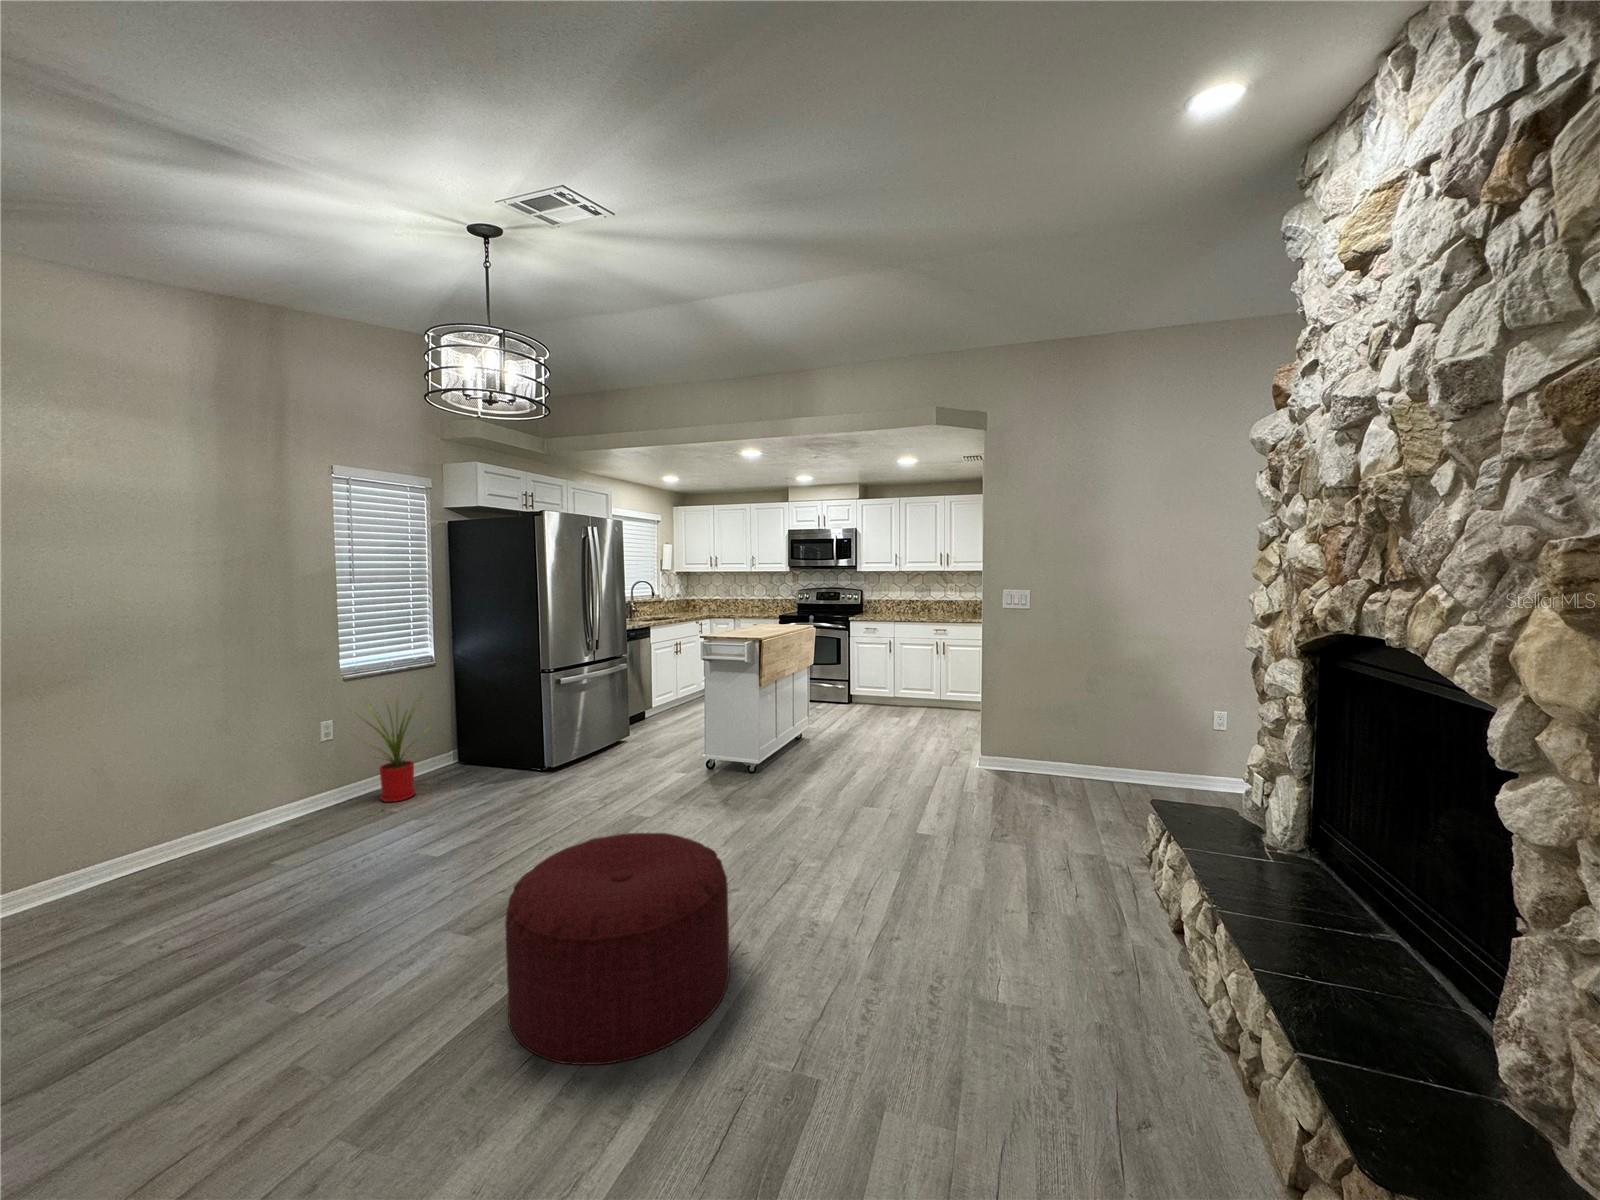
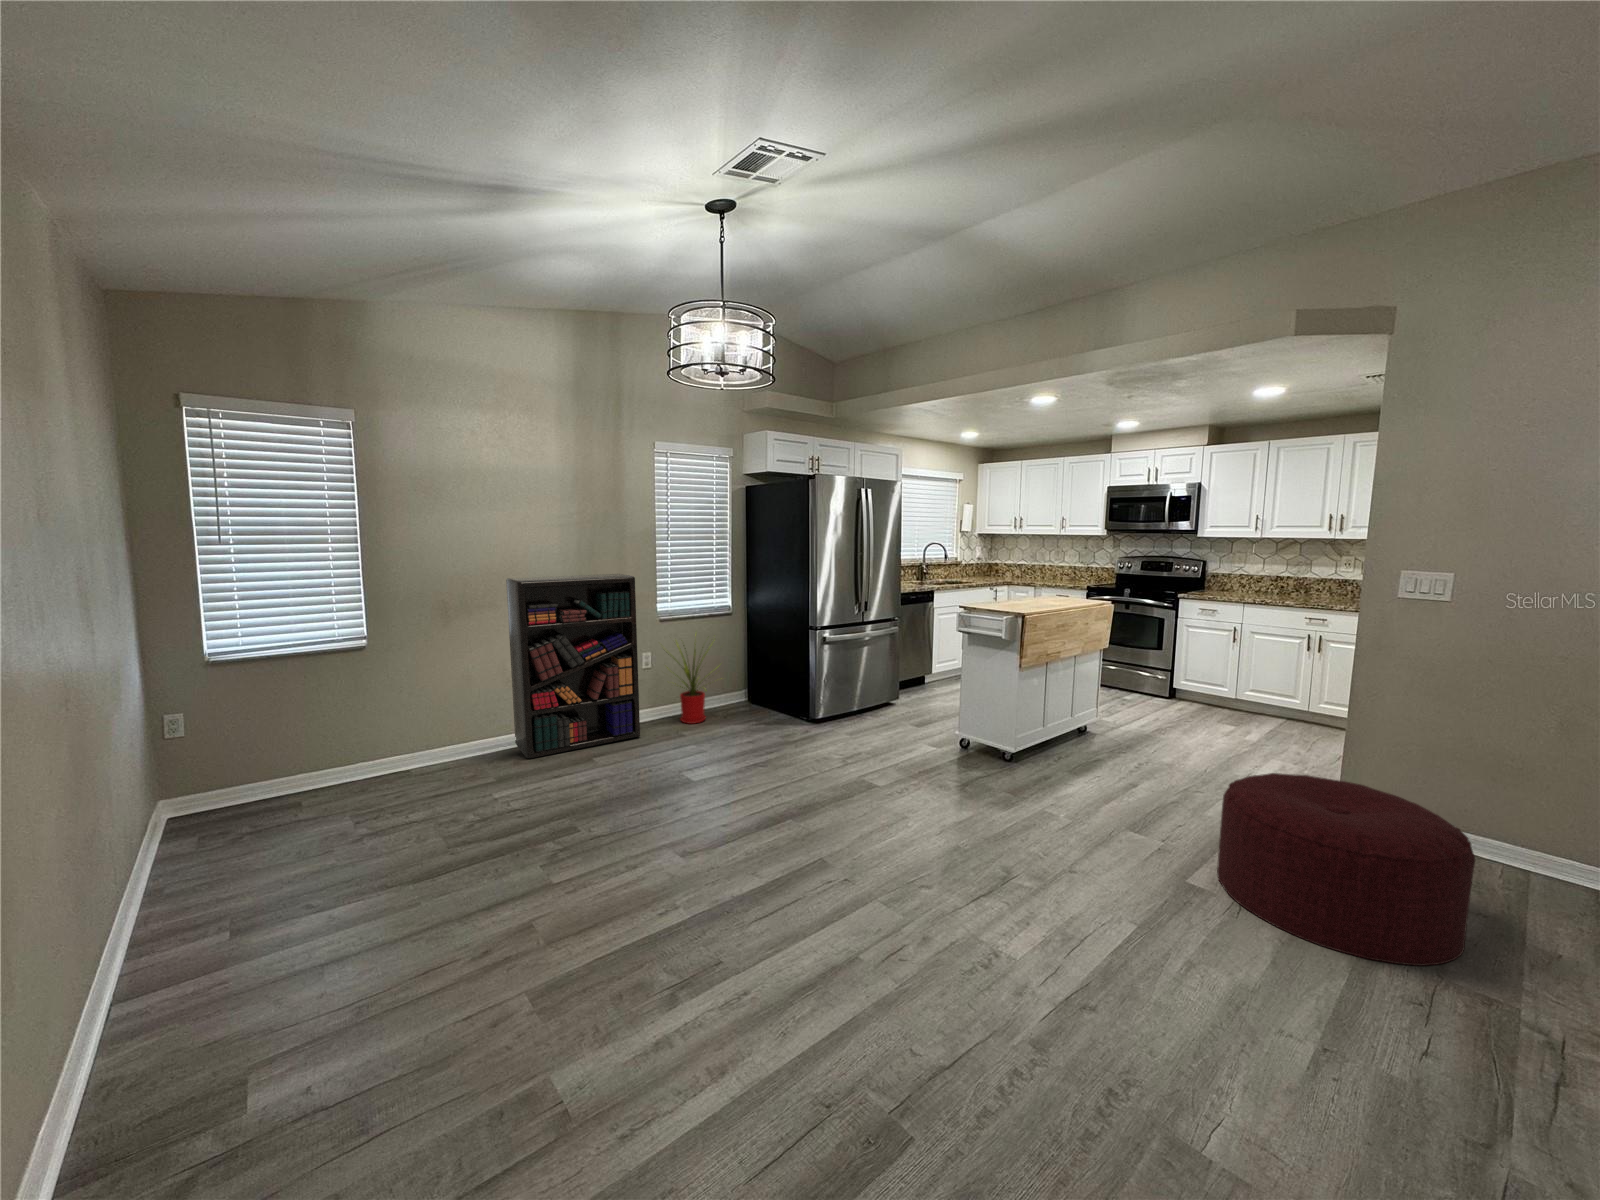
bookshelf: none [96,626,333,893] -> present [506,574,640,759]
ottoman: present [505,833,730,1065] -> present [1217,773,1475,966]

